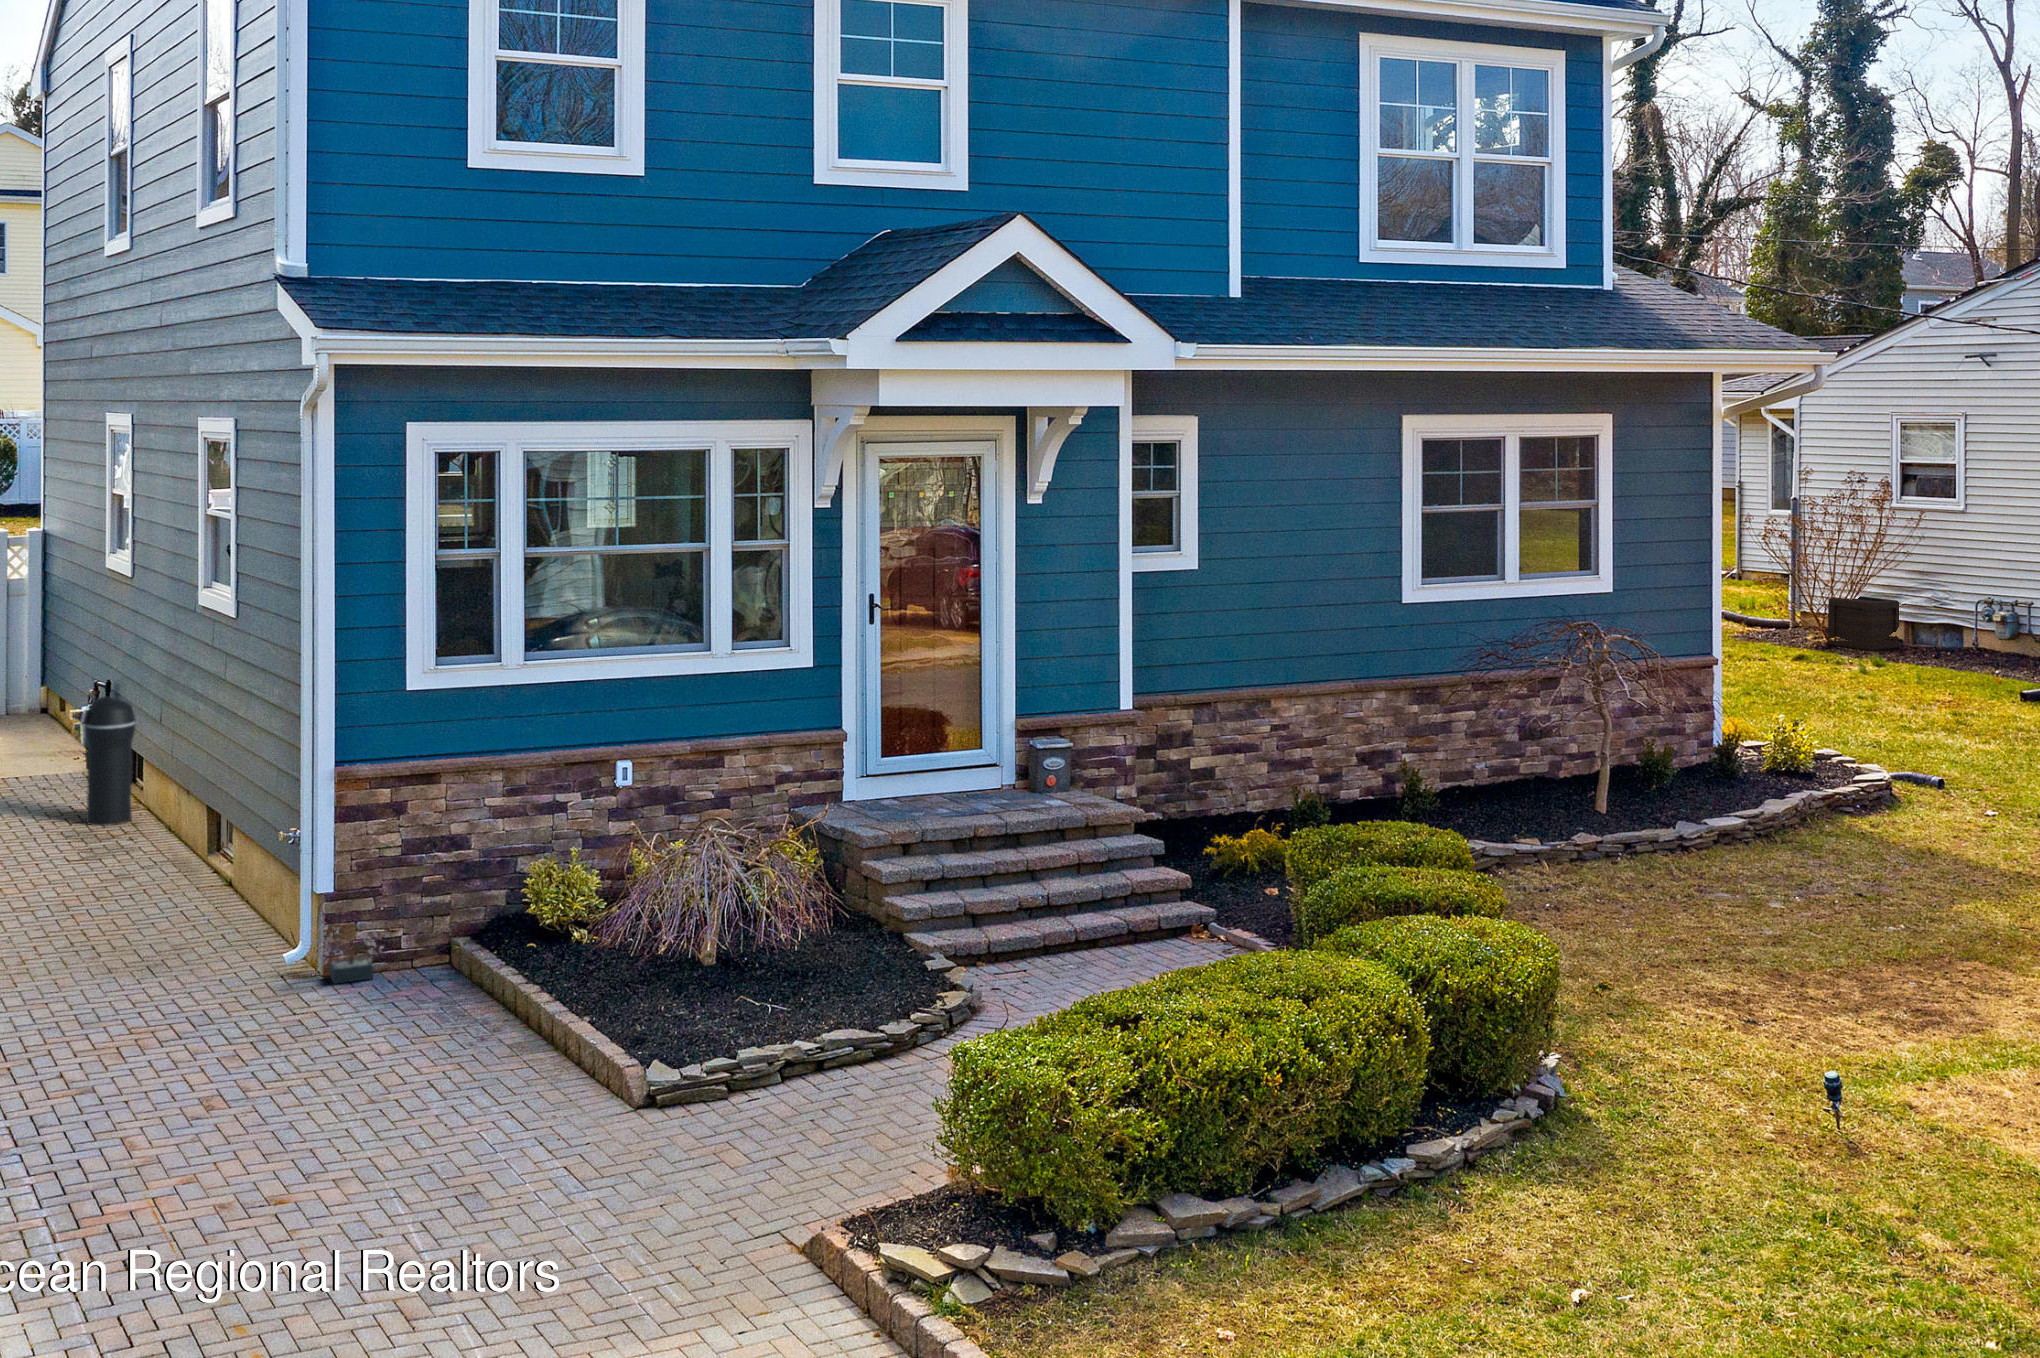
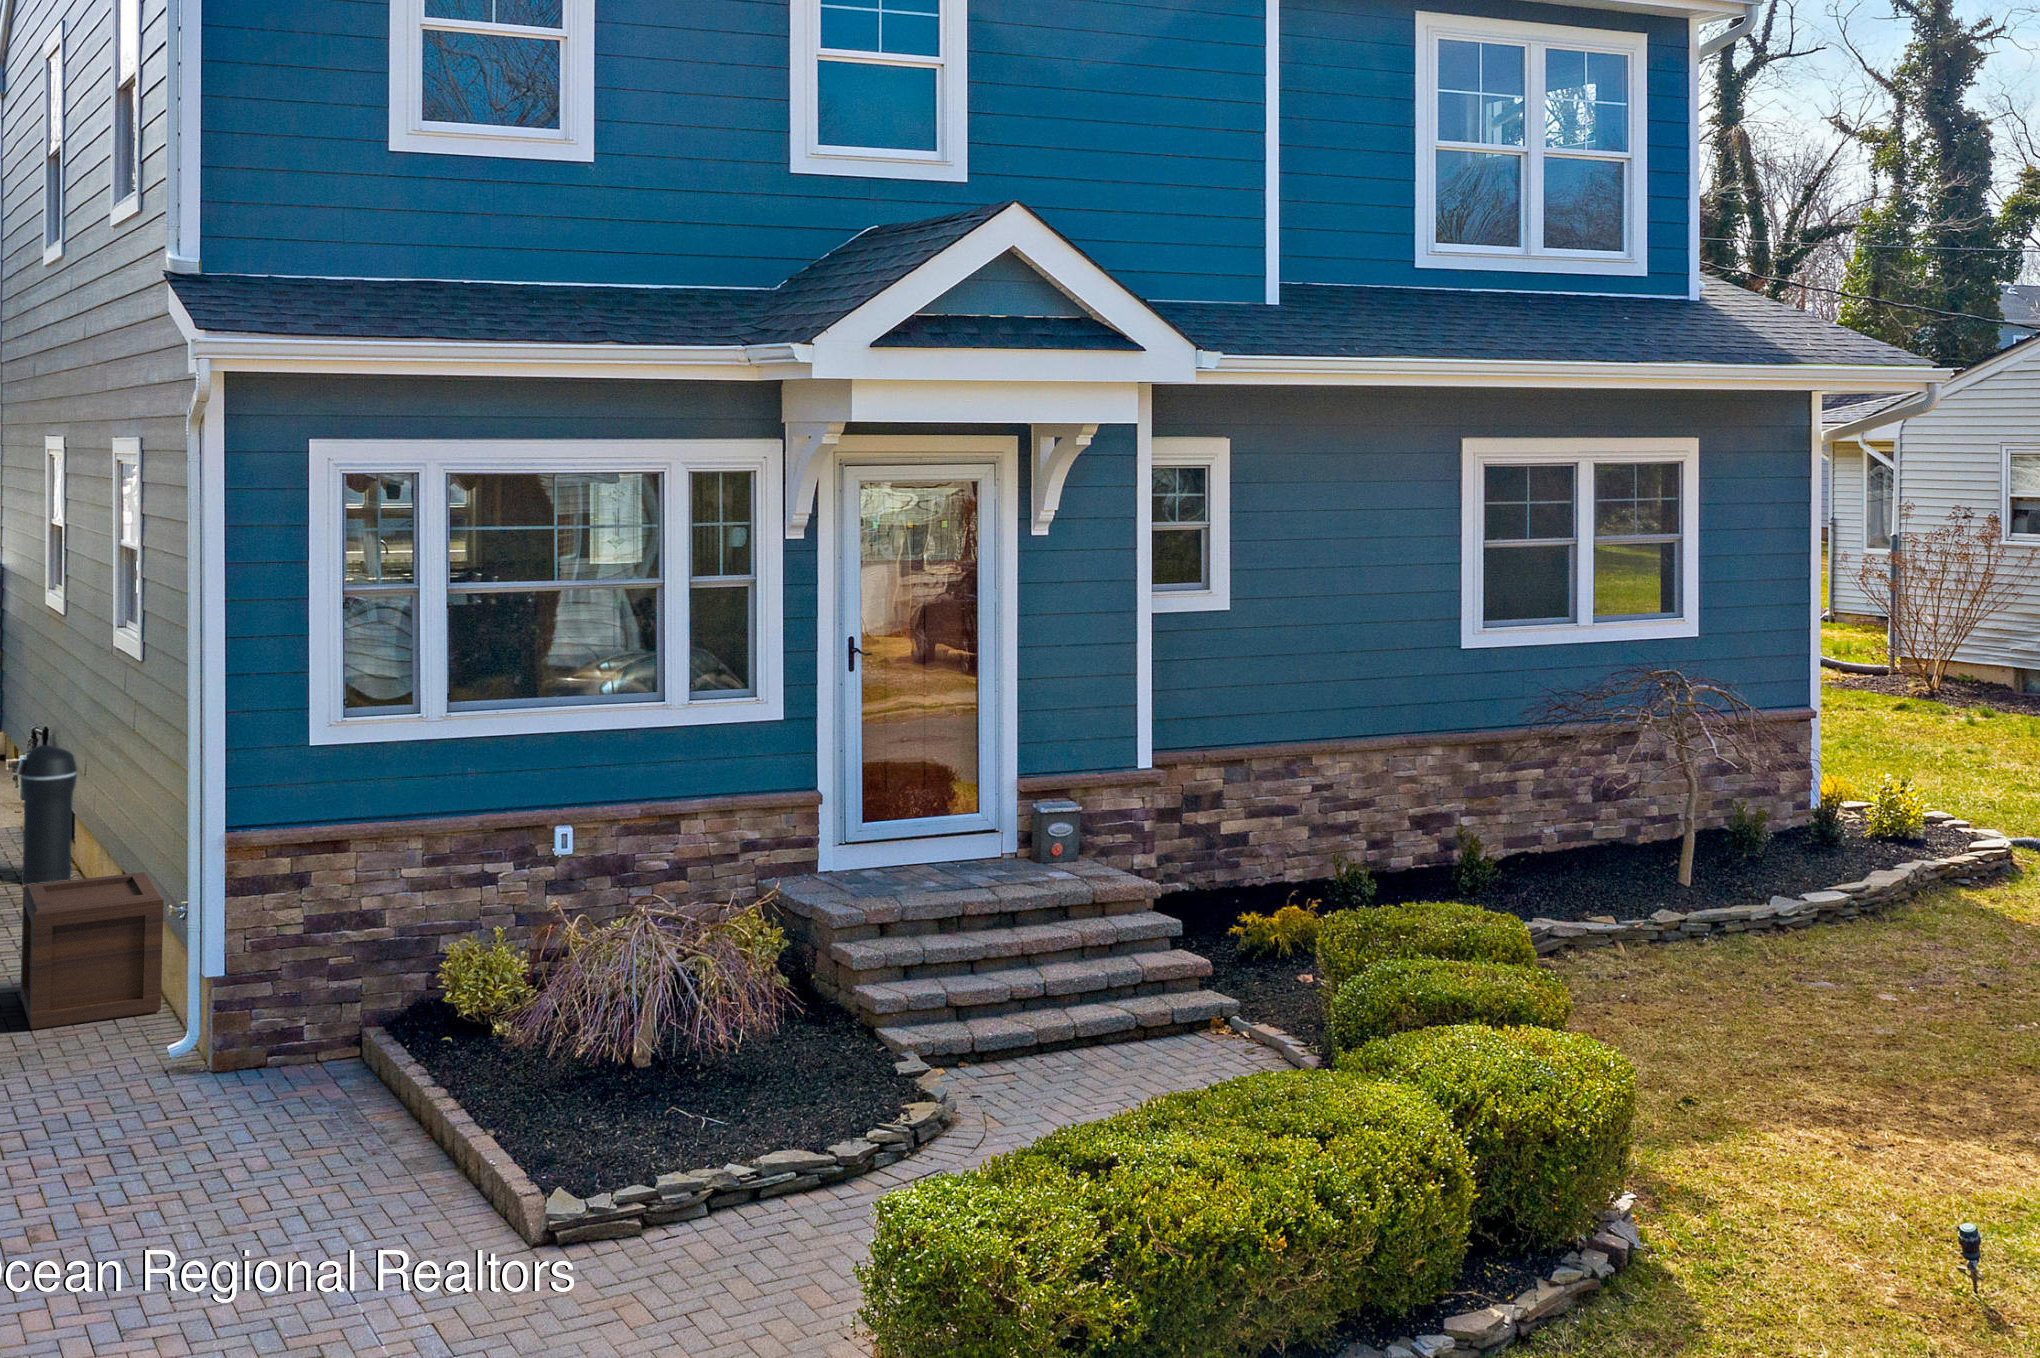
wooden crate: present [1828,596,1900,651] -> present [20,872,164,1030]
decorative plant: present [314,926,383,984] -> none [200,1010,283,1080]

